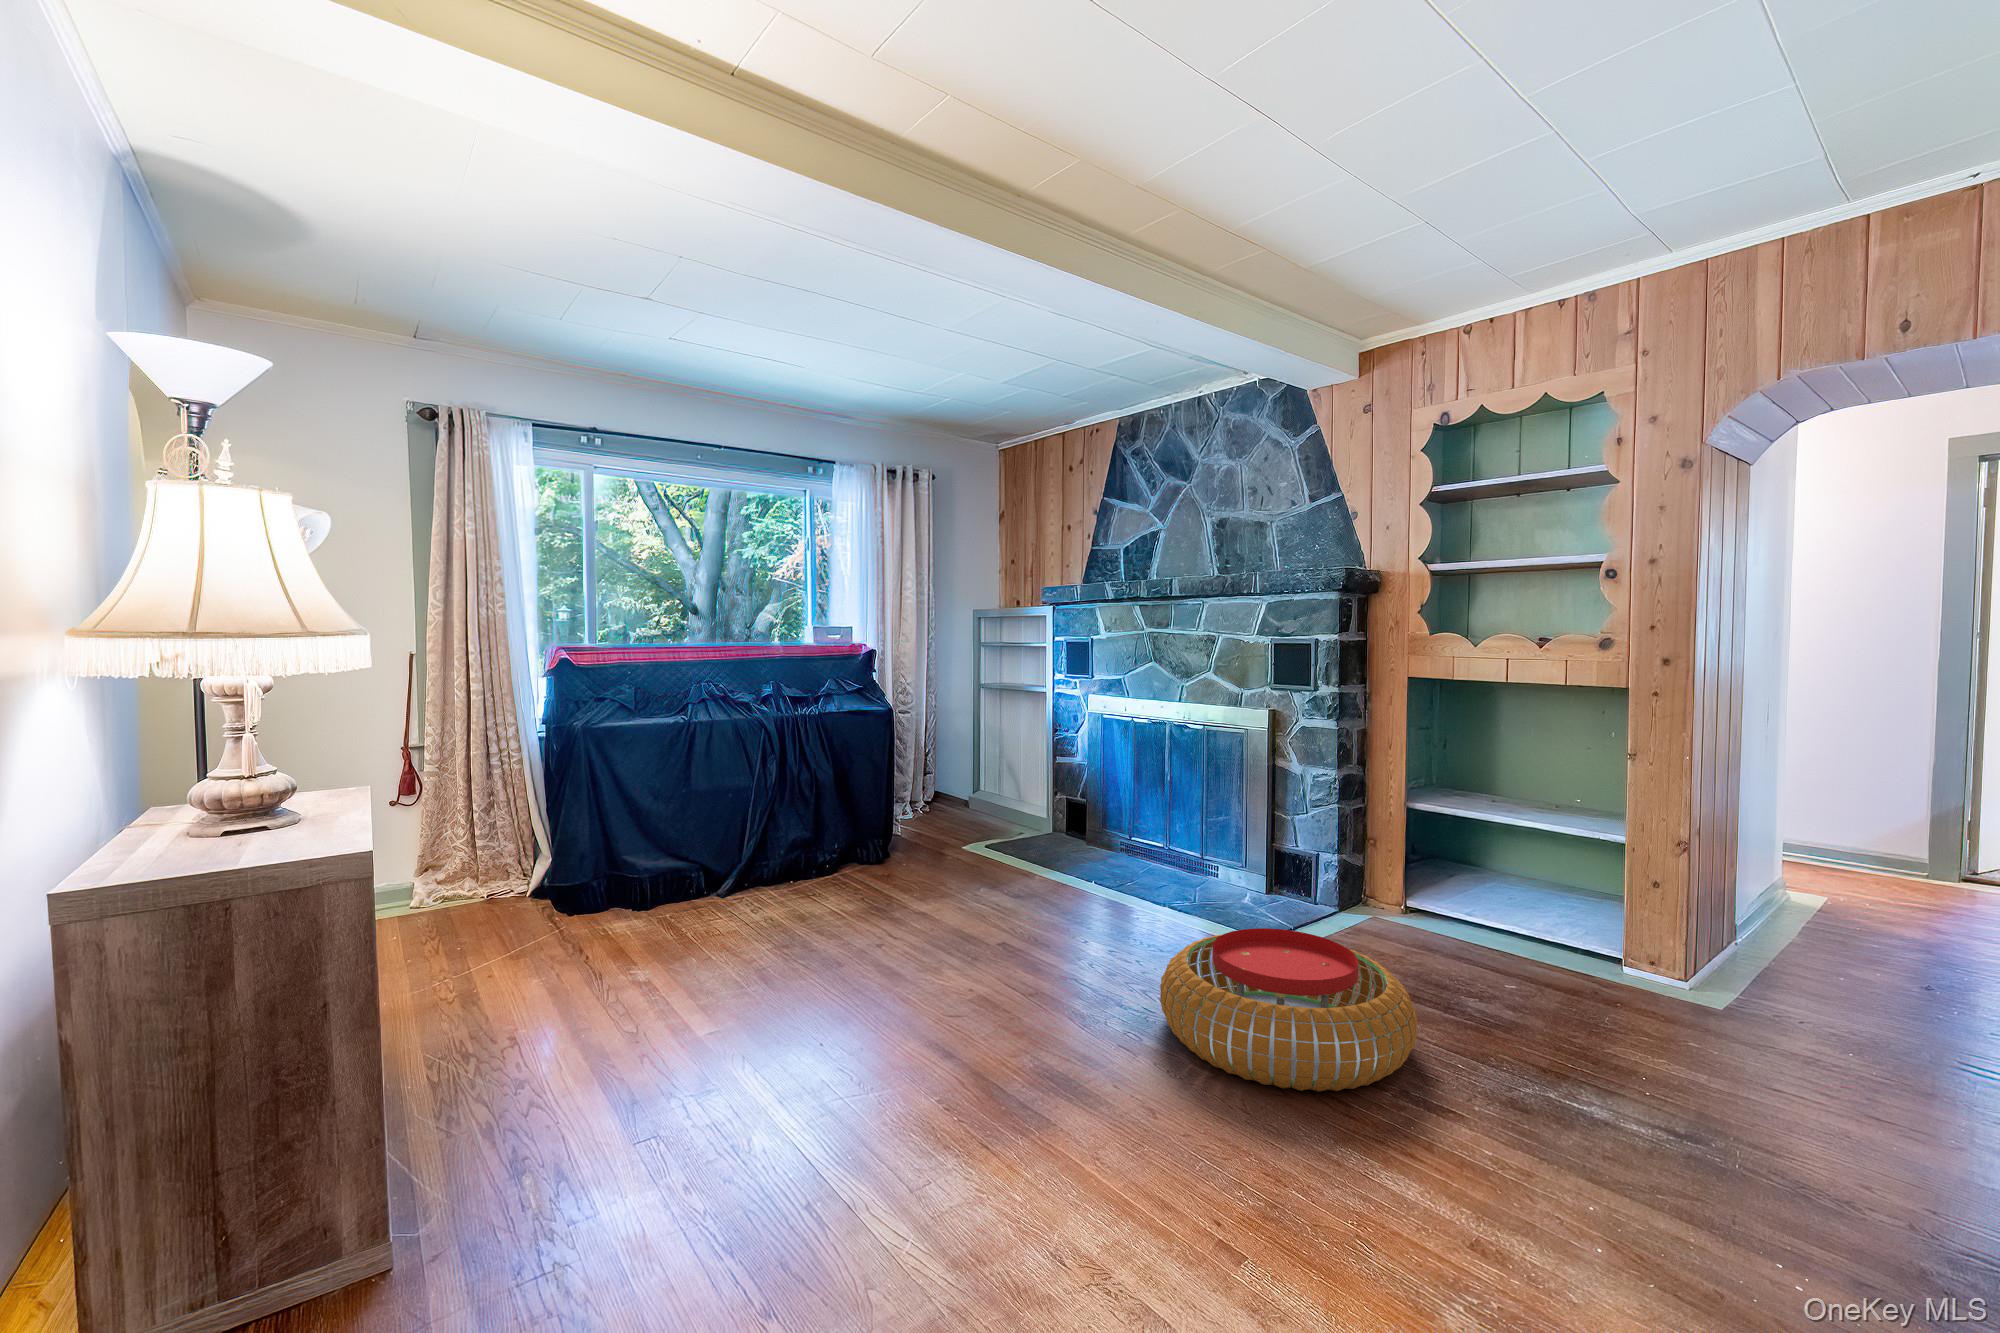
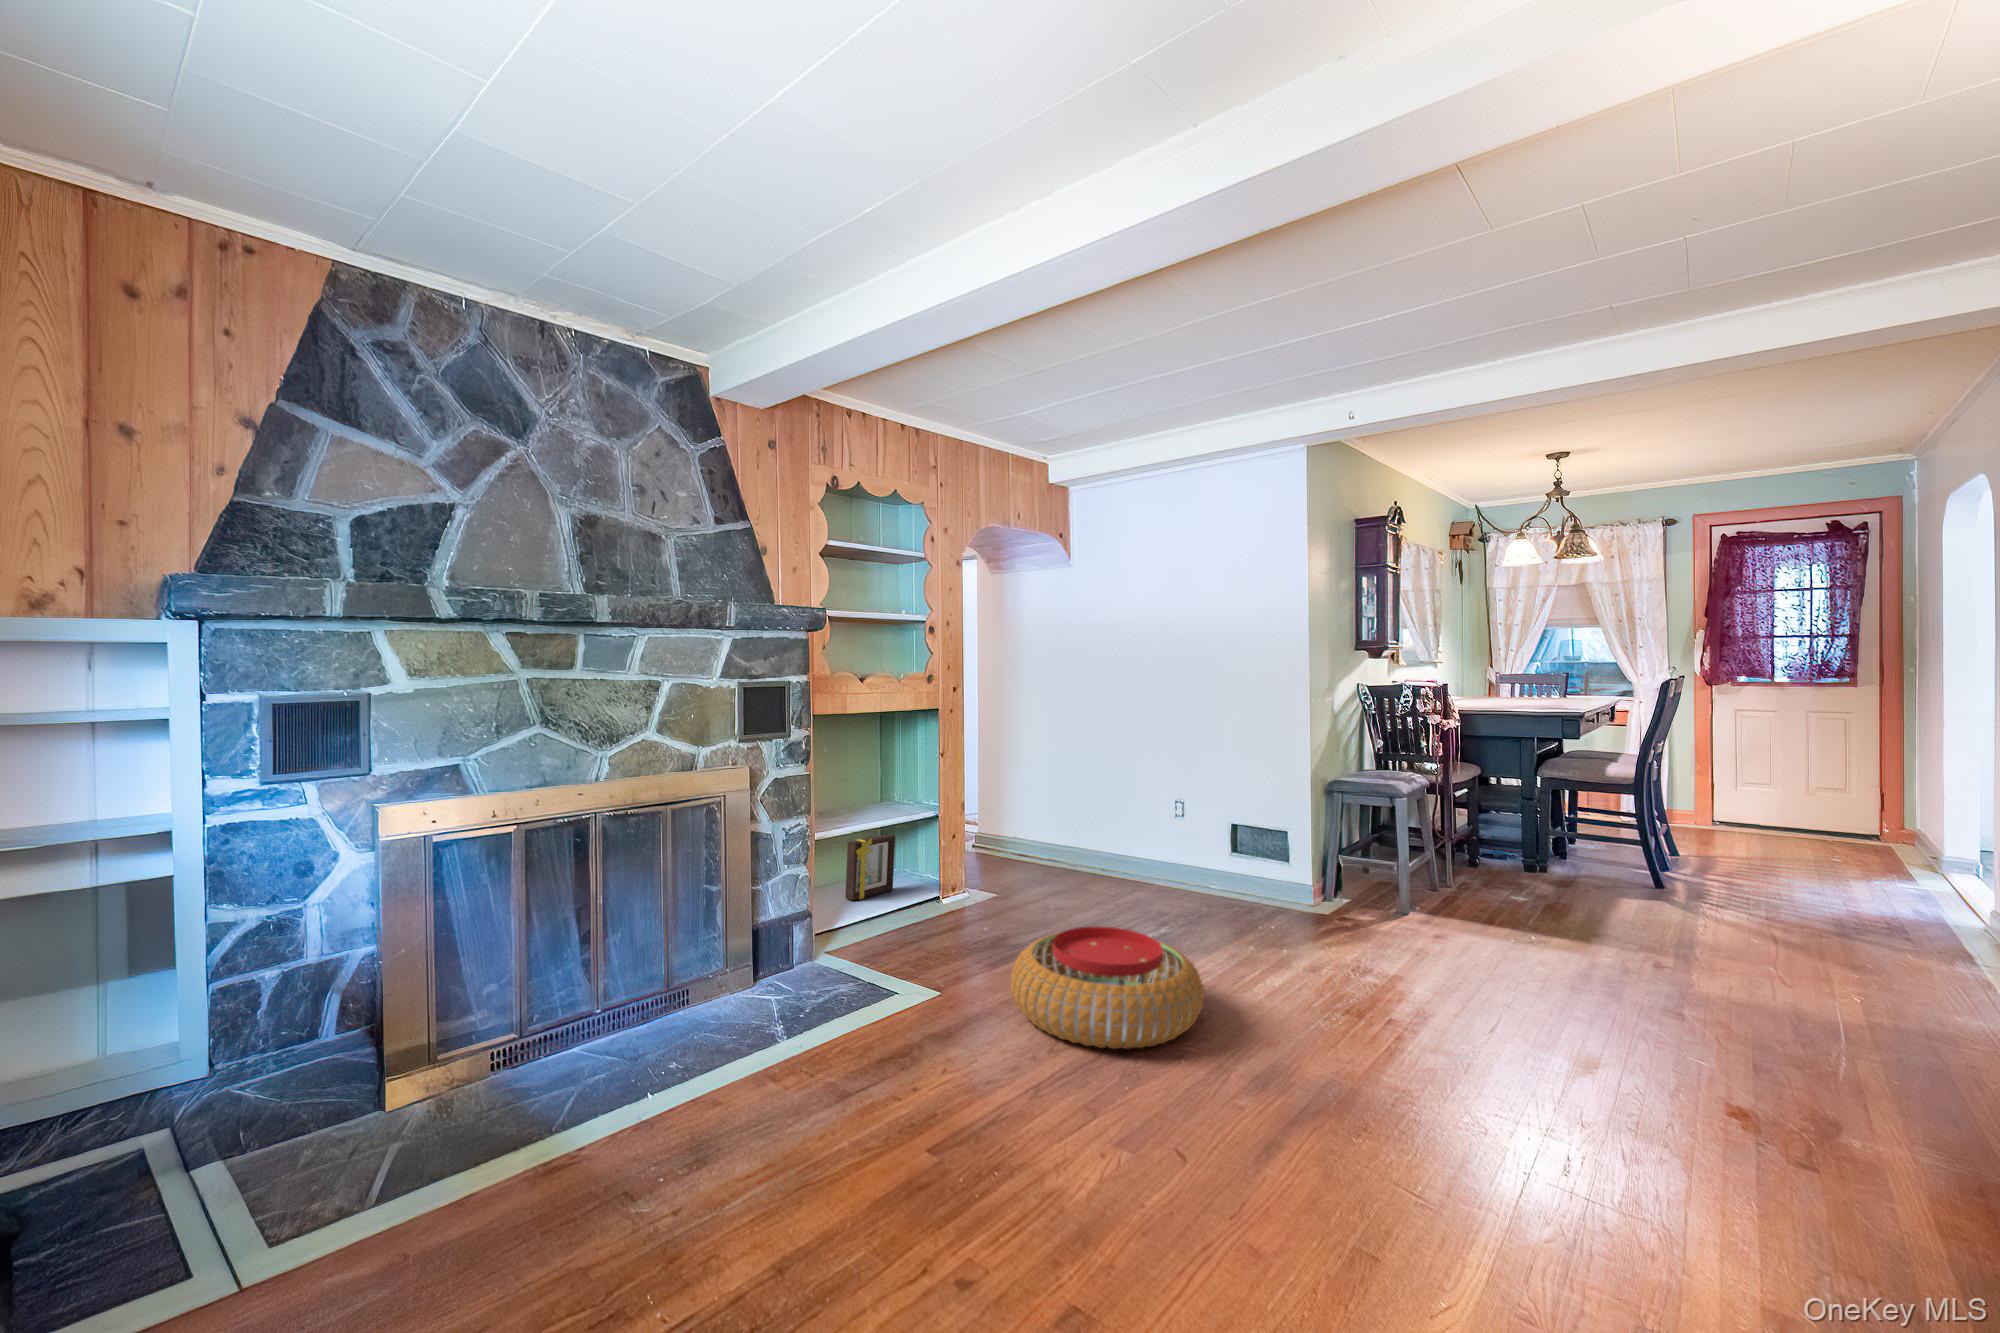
picture frame: none [1503,841,1594,931] -> present [845,834,895,900]

